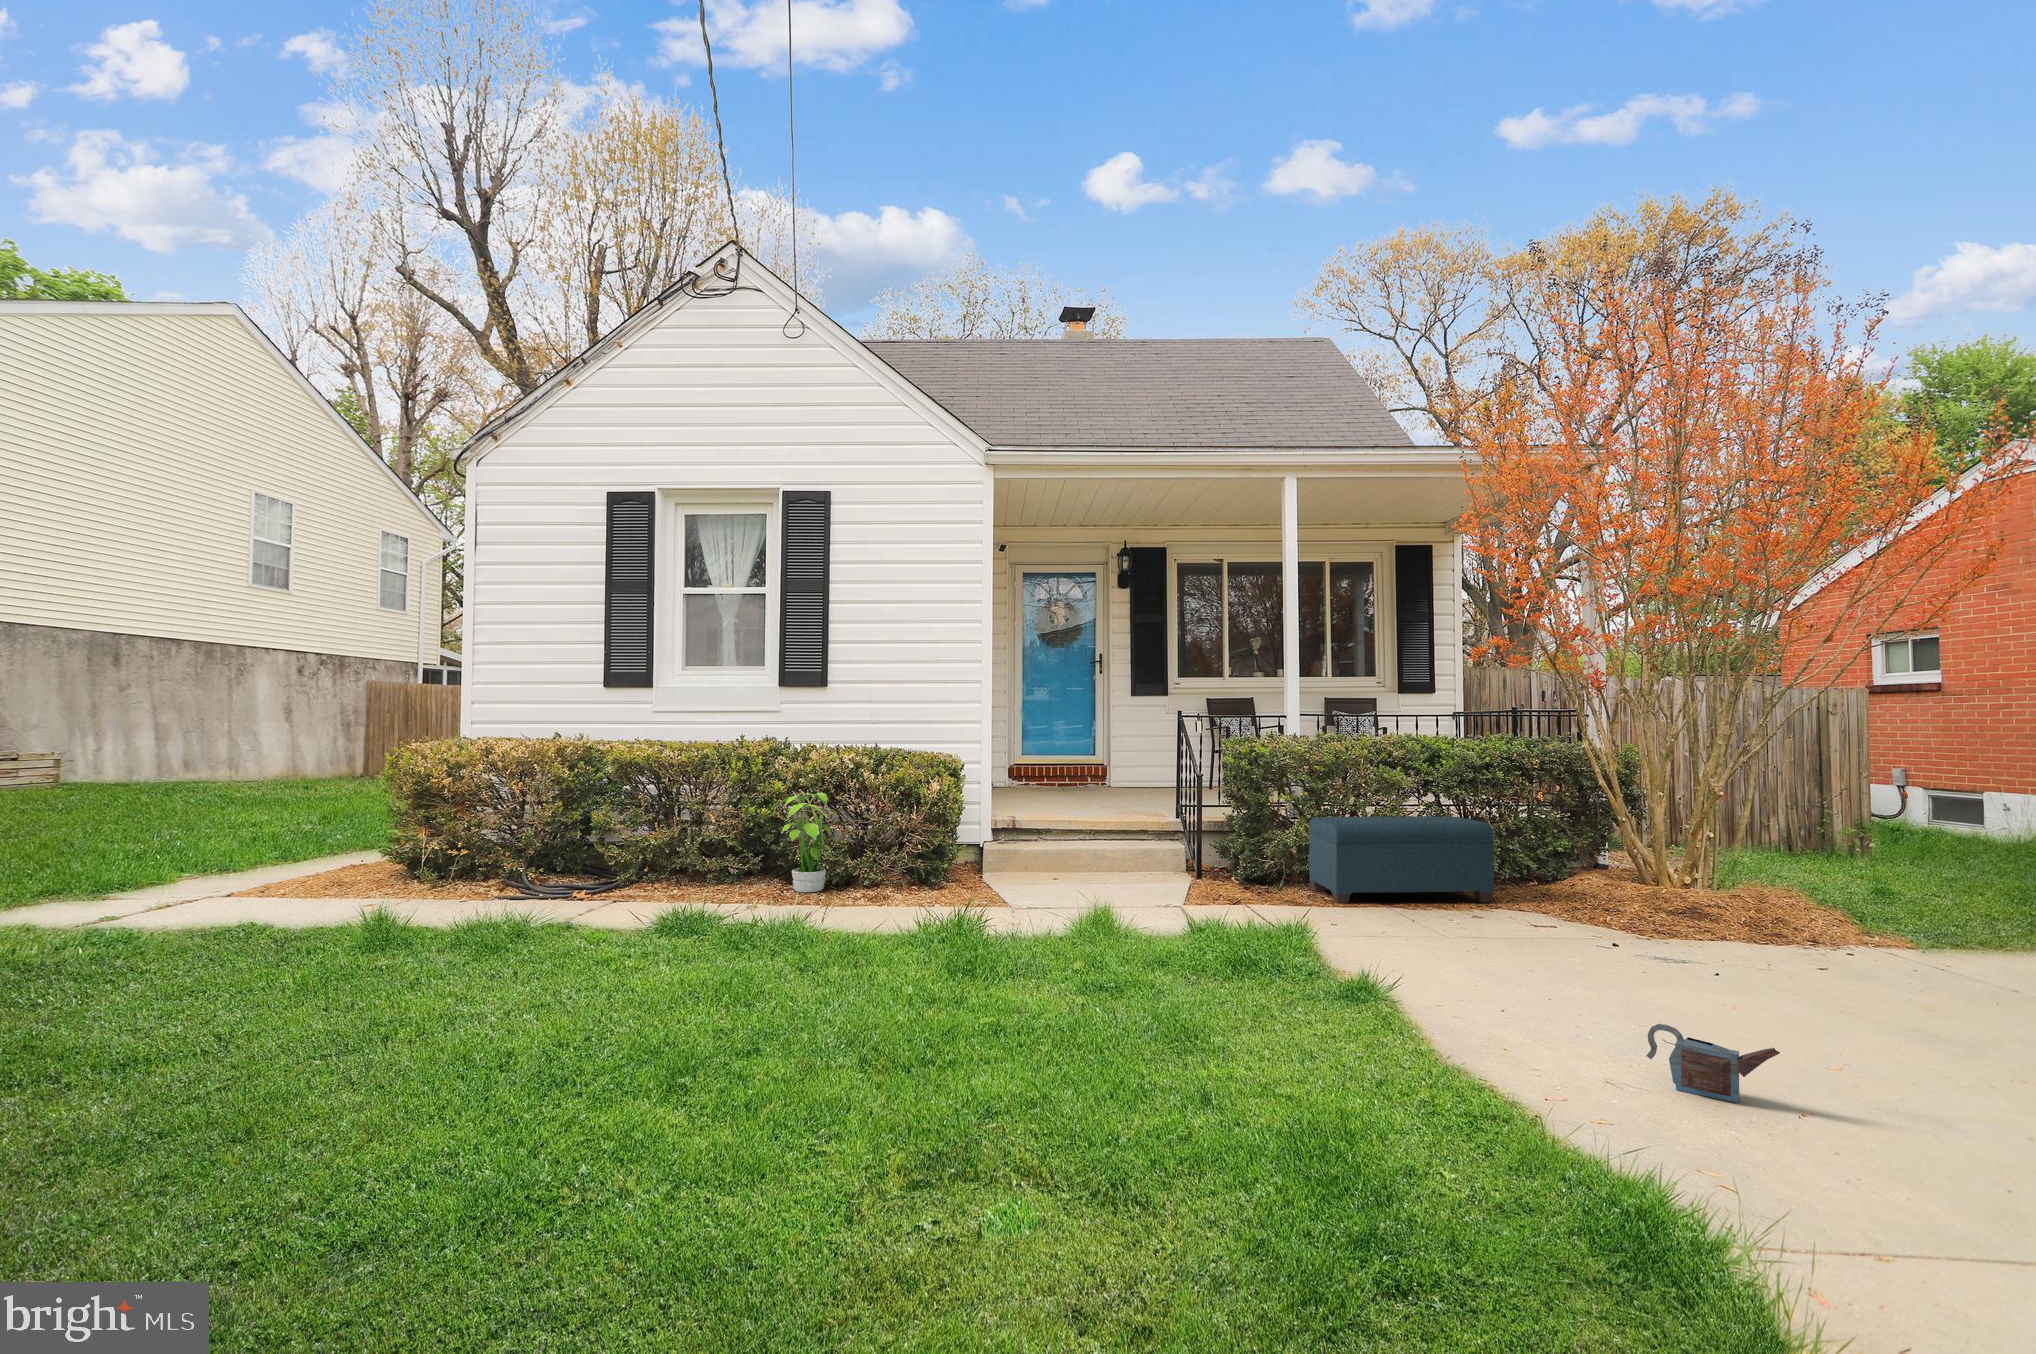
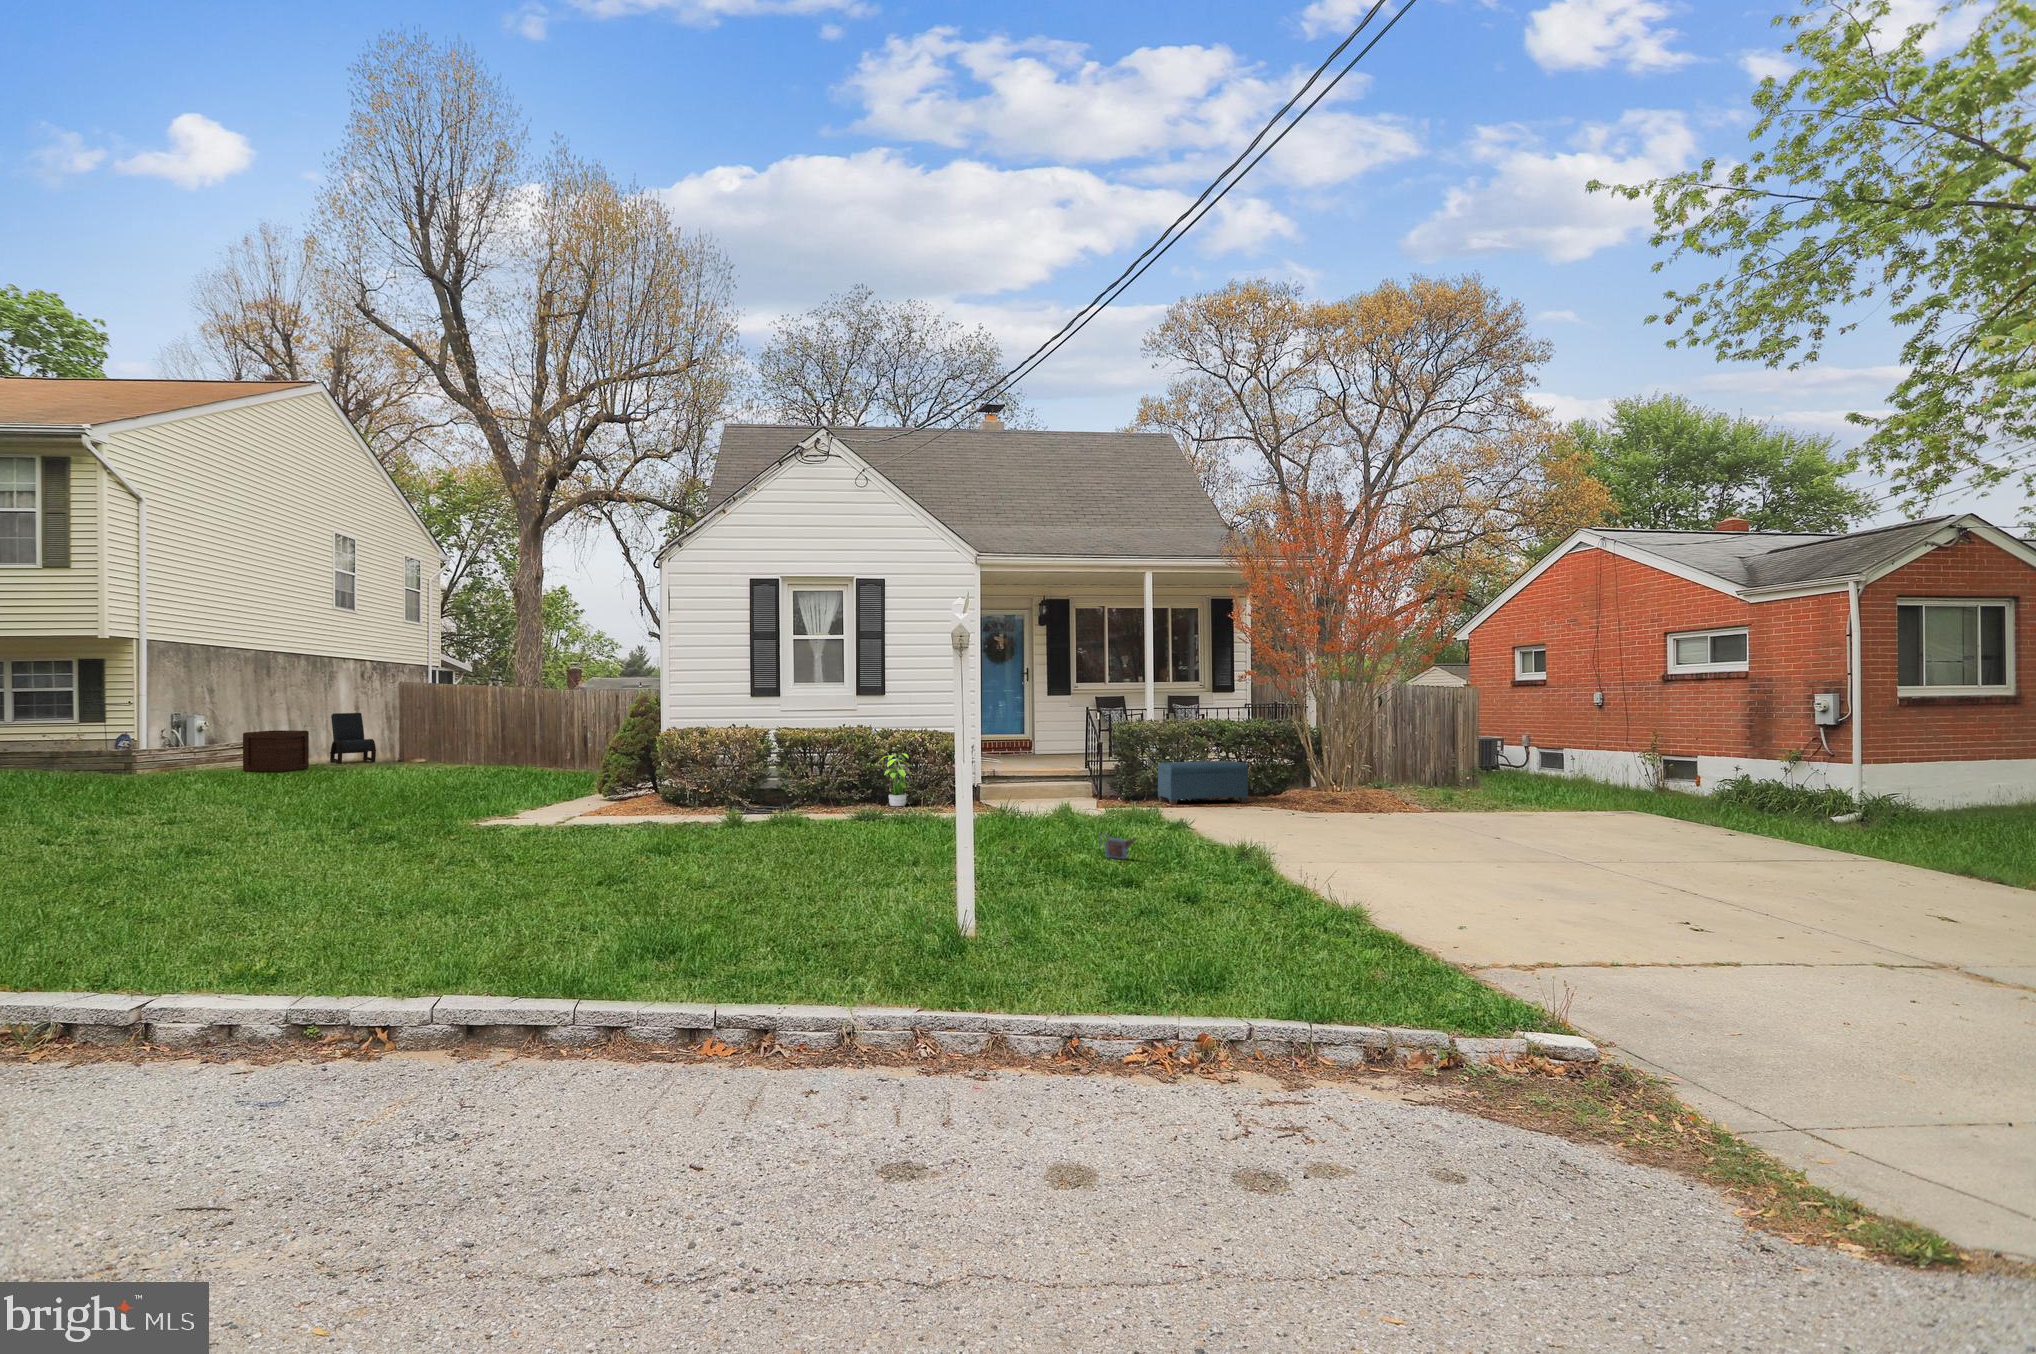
lounge chair: none [220,715,274,779] -> present [330,713,376,764]
wooden crate: none [59,736,156,791] -> present [243,730,309,772]
watering can: present [1646,1024,1780,1103] -> present [1099,833,1137,859]

